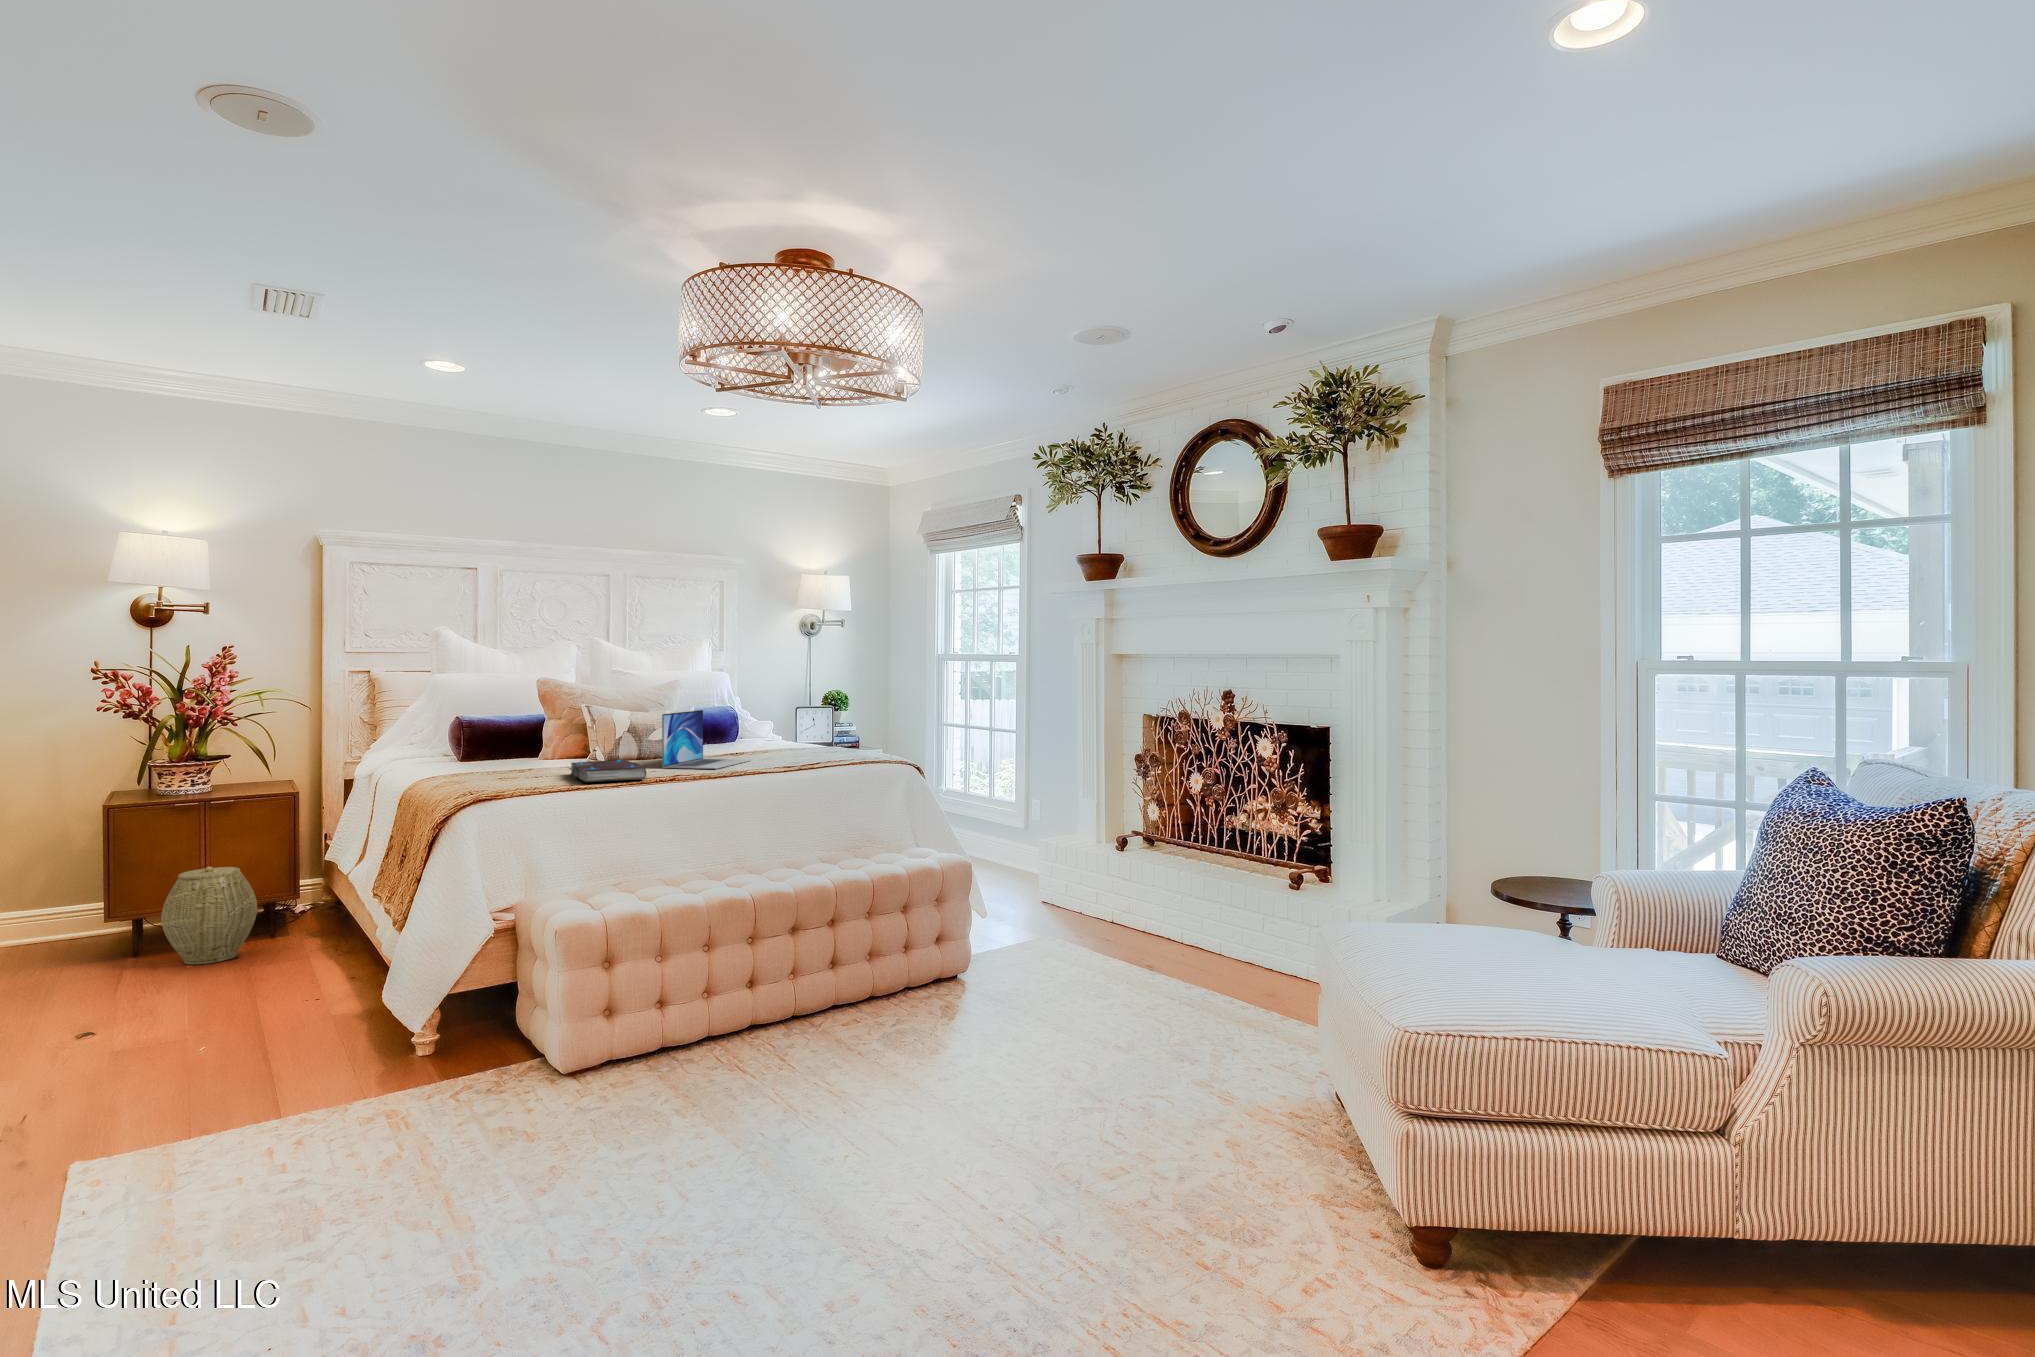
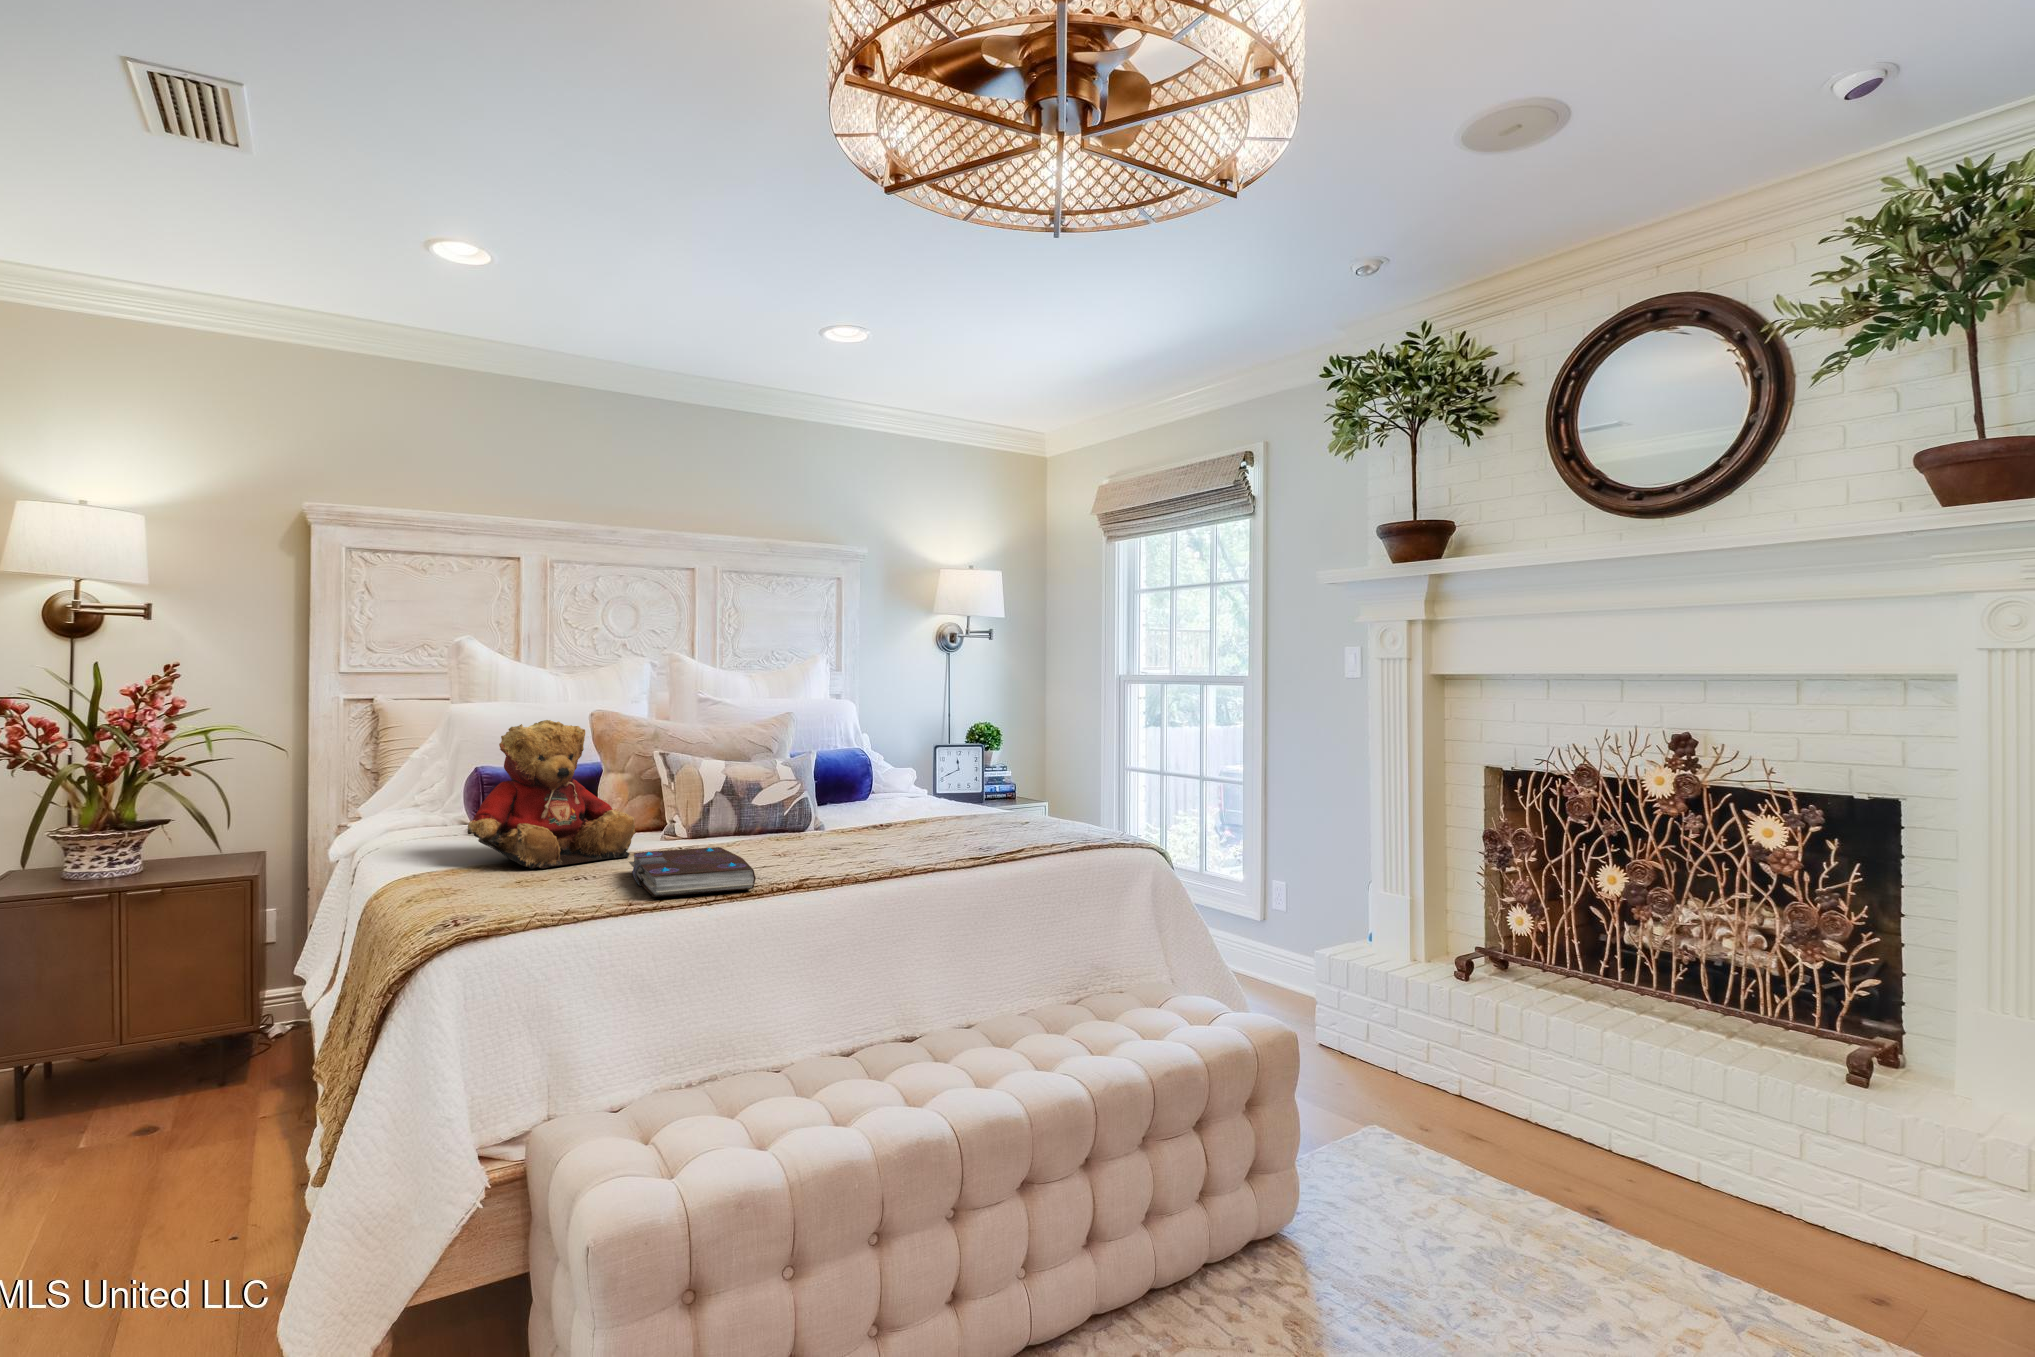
teddy bear: none [463,684,571,774] -> present [467,720,636,869]
laptop: present [662,710,752,769] -> none [779,761,915,863]
woven basket: present [161,867,257,964] -> none [41,990,186,1145]

